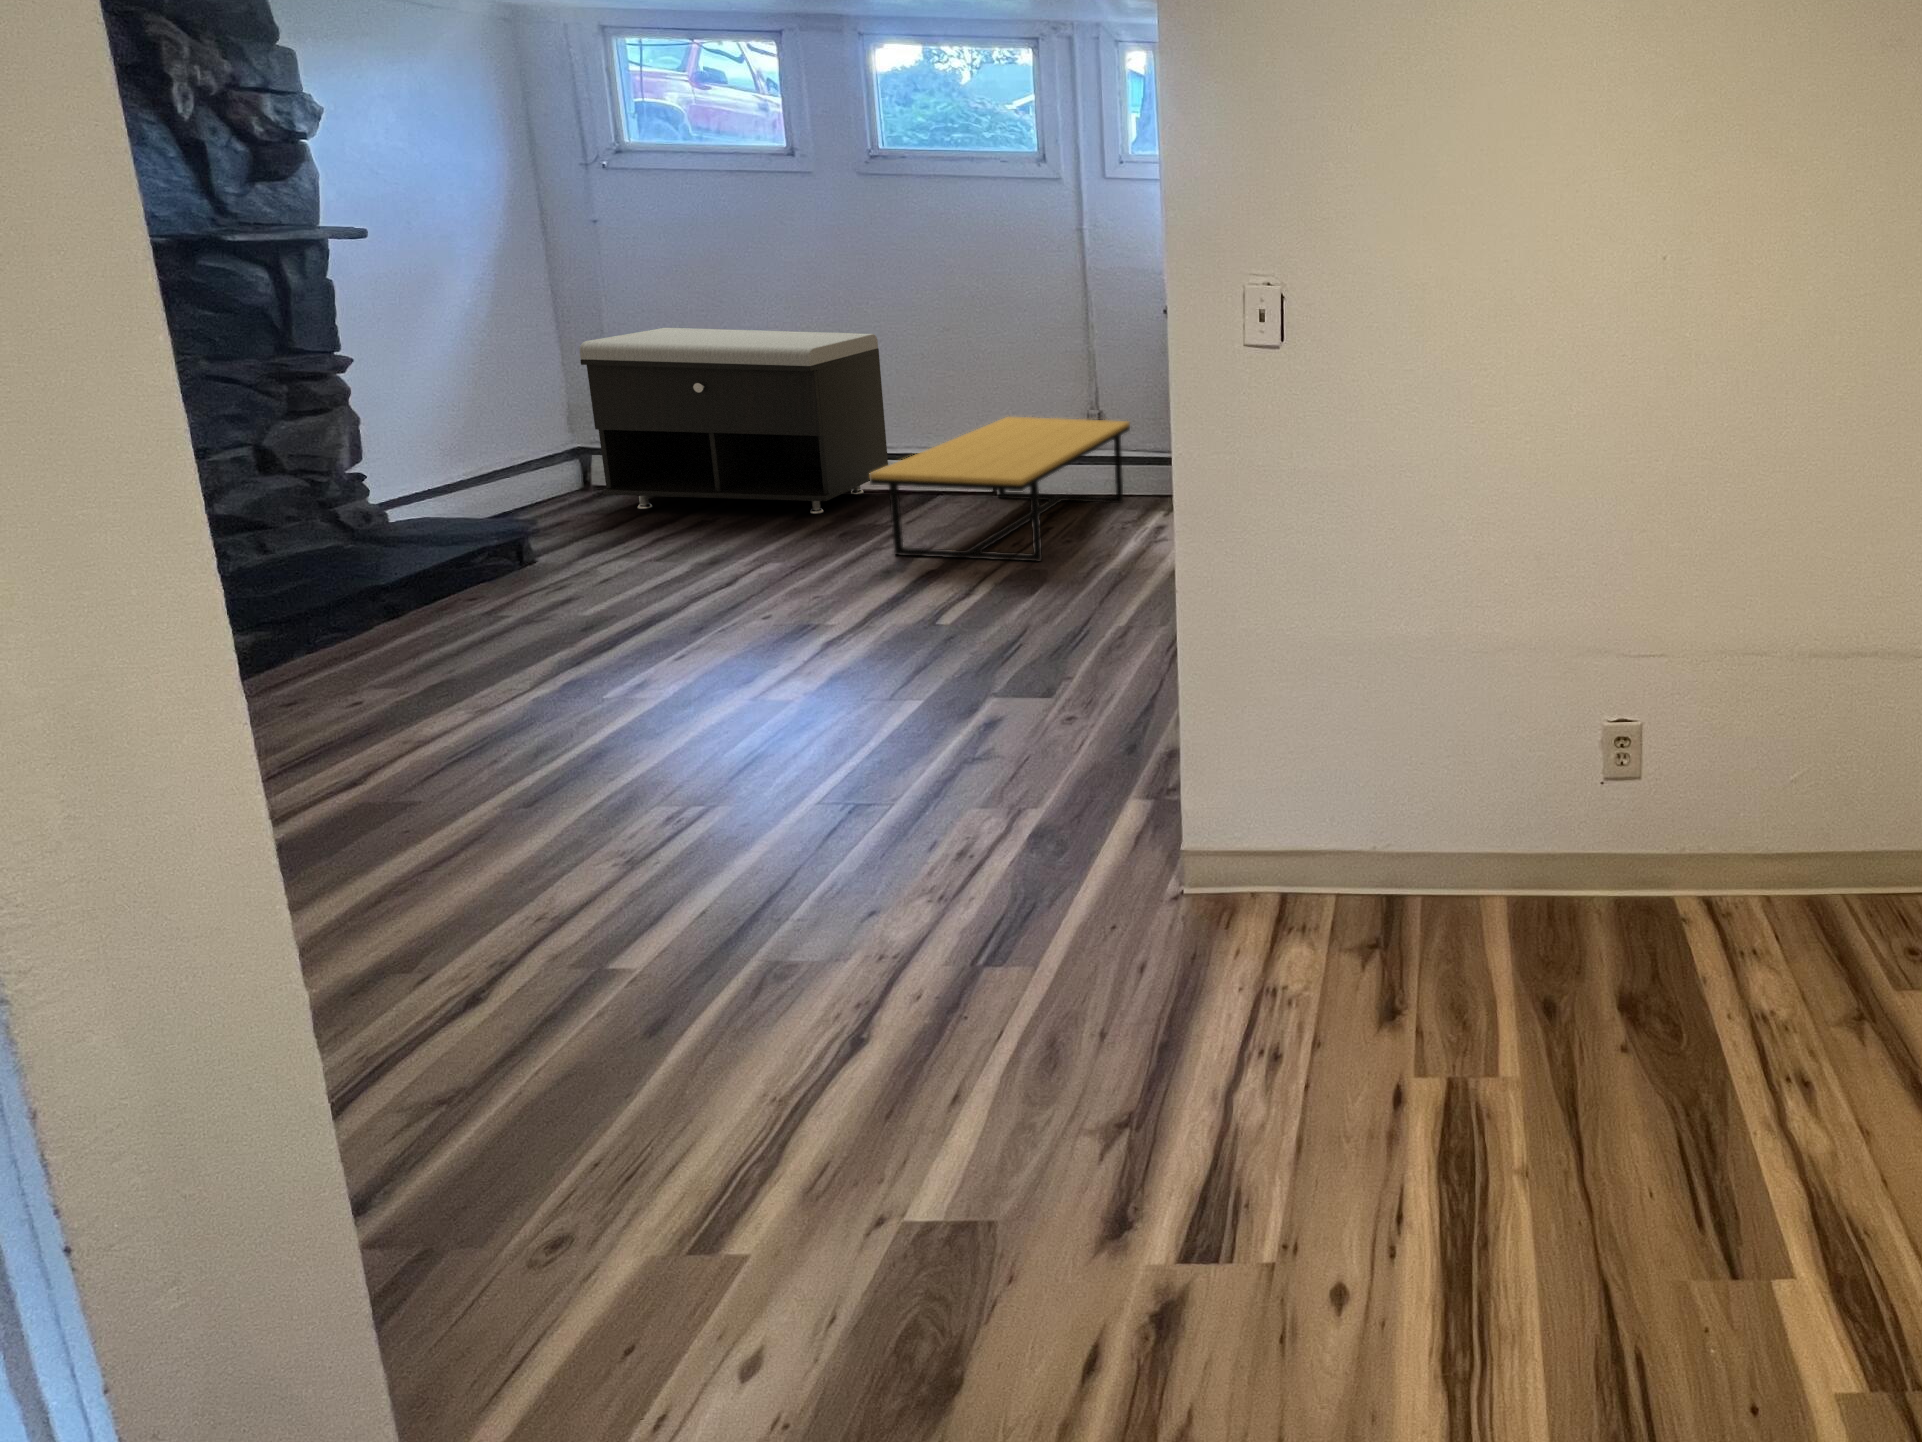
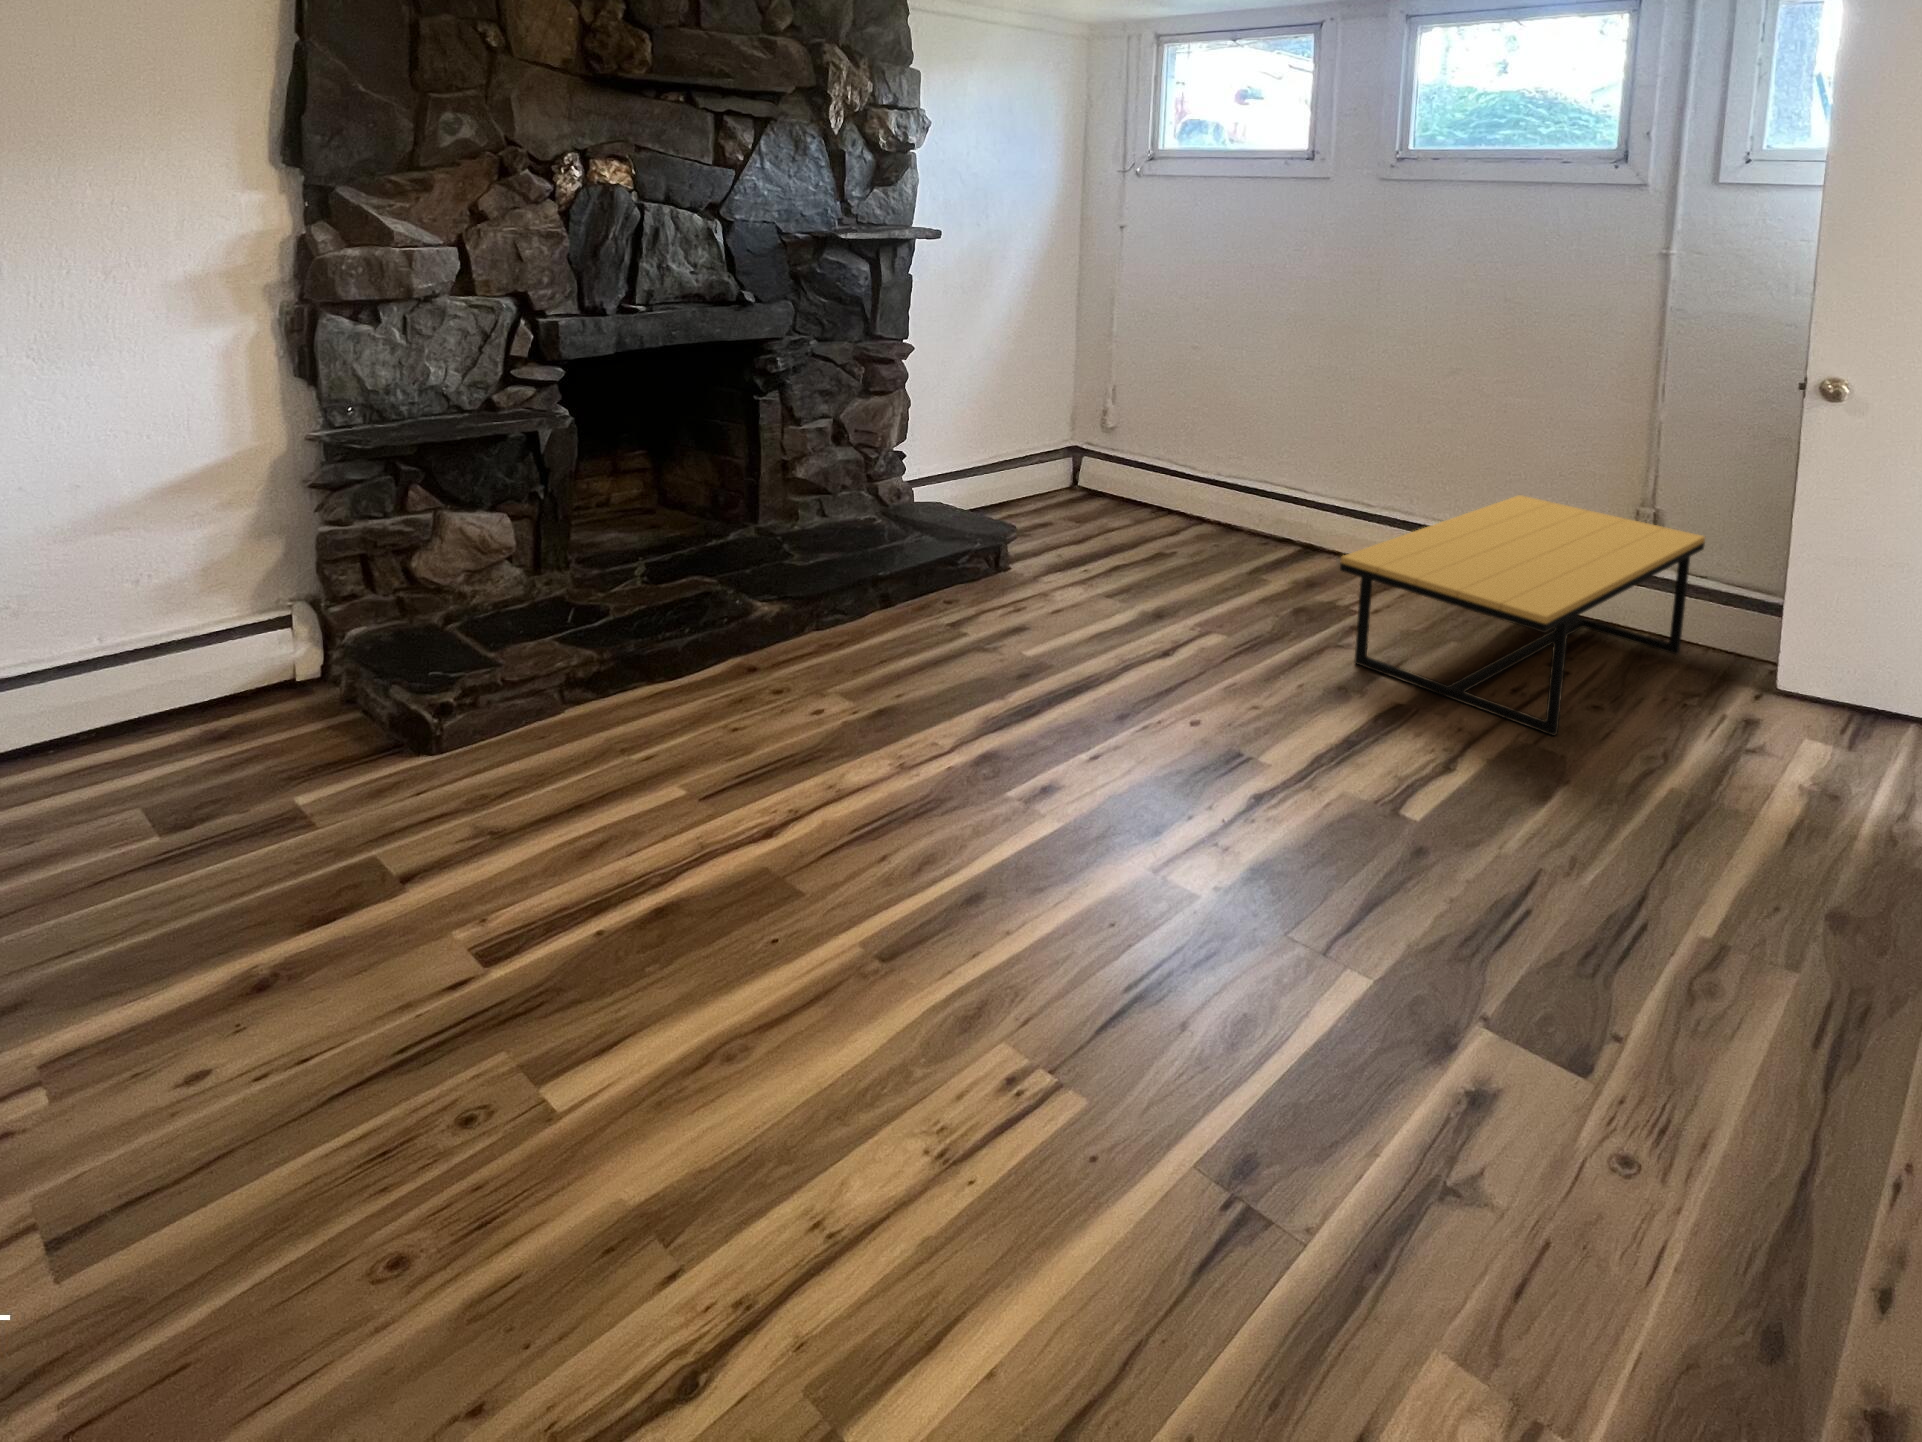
storage bench: present [580,328,888,514] -> none [1082,338,1371,573]

